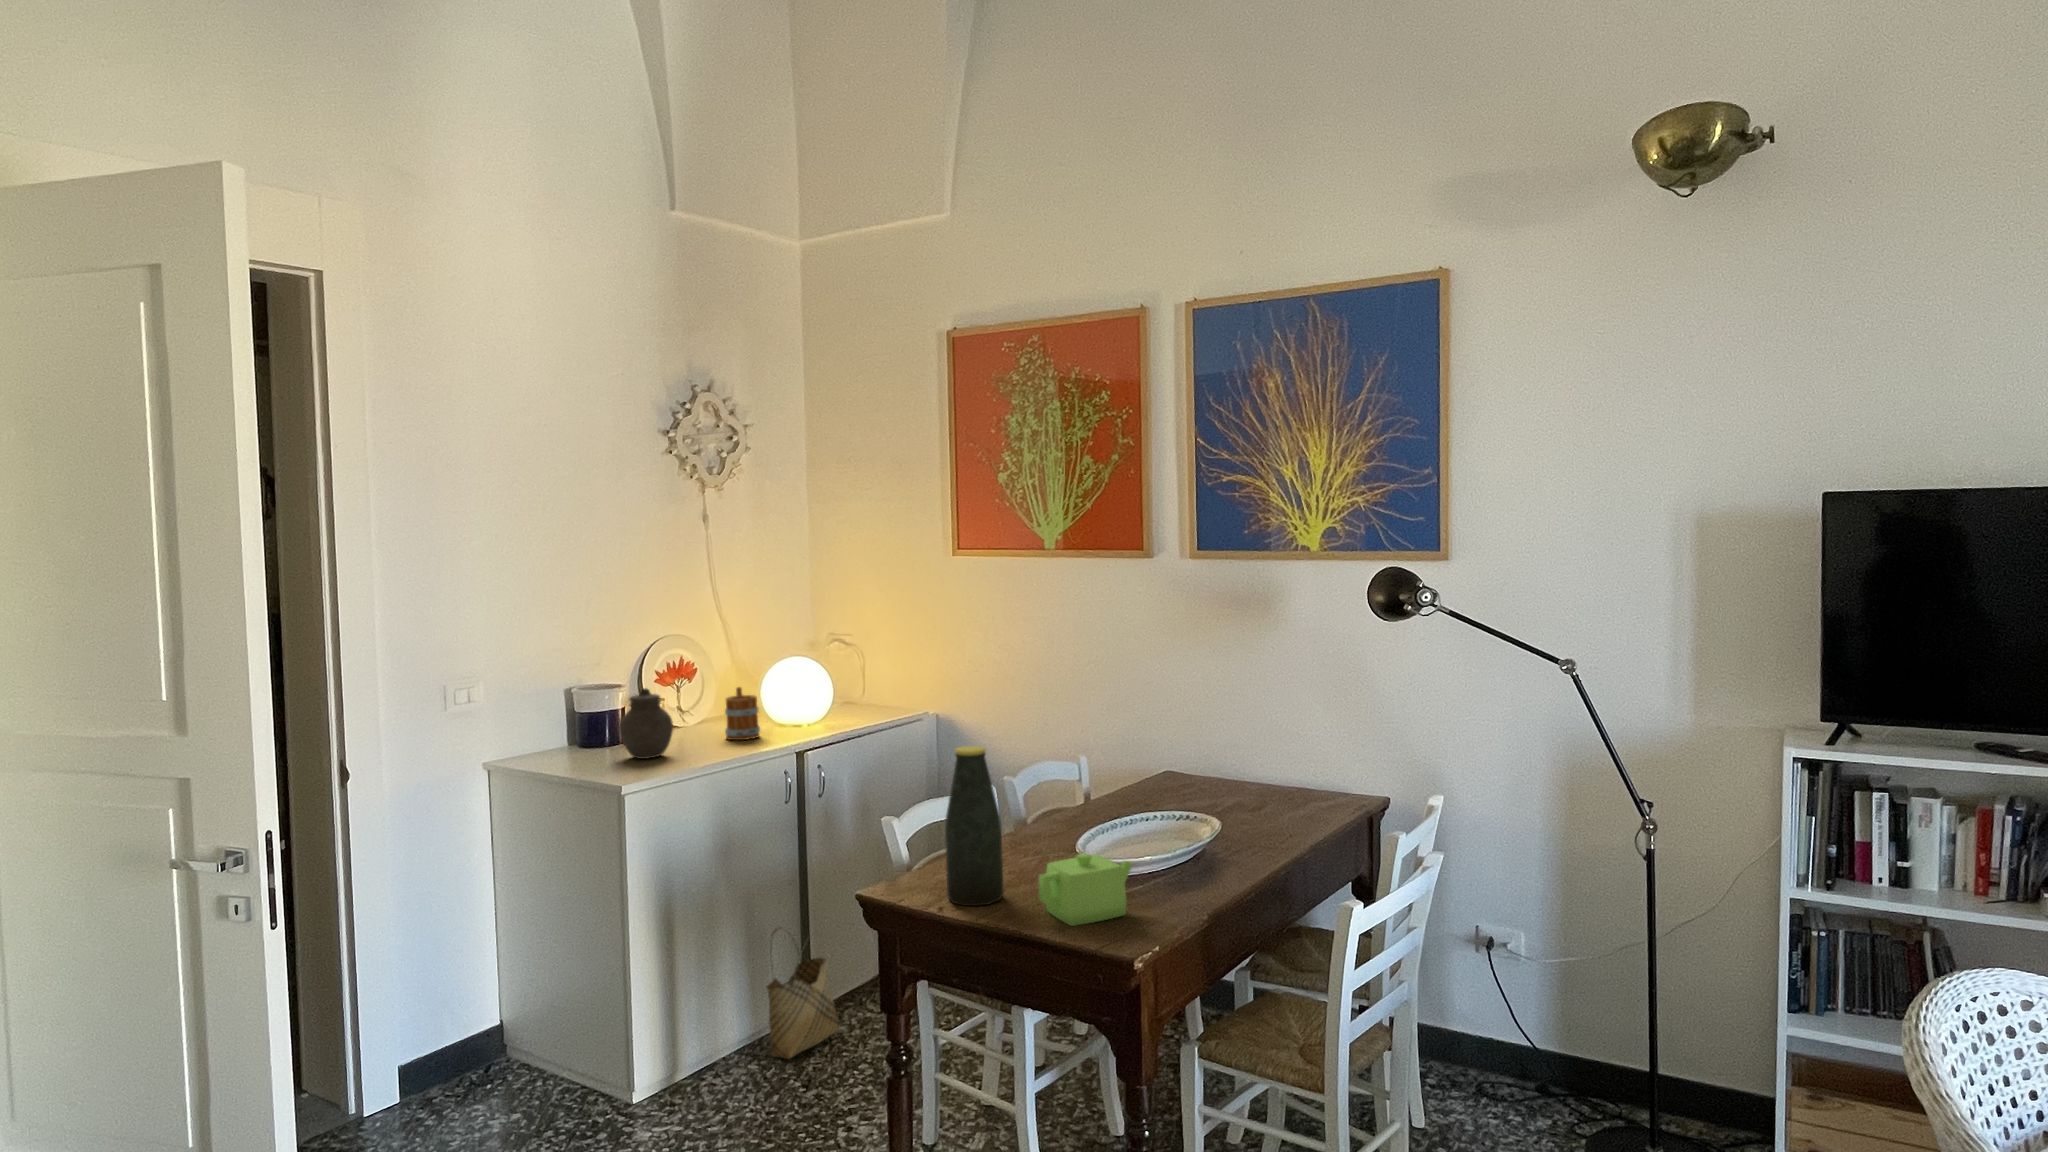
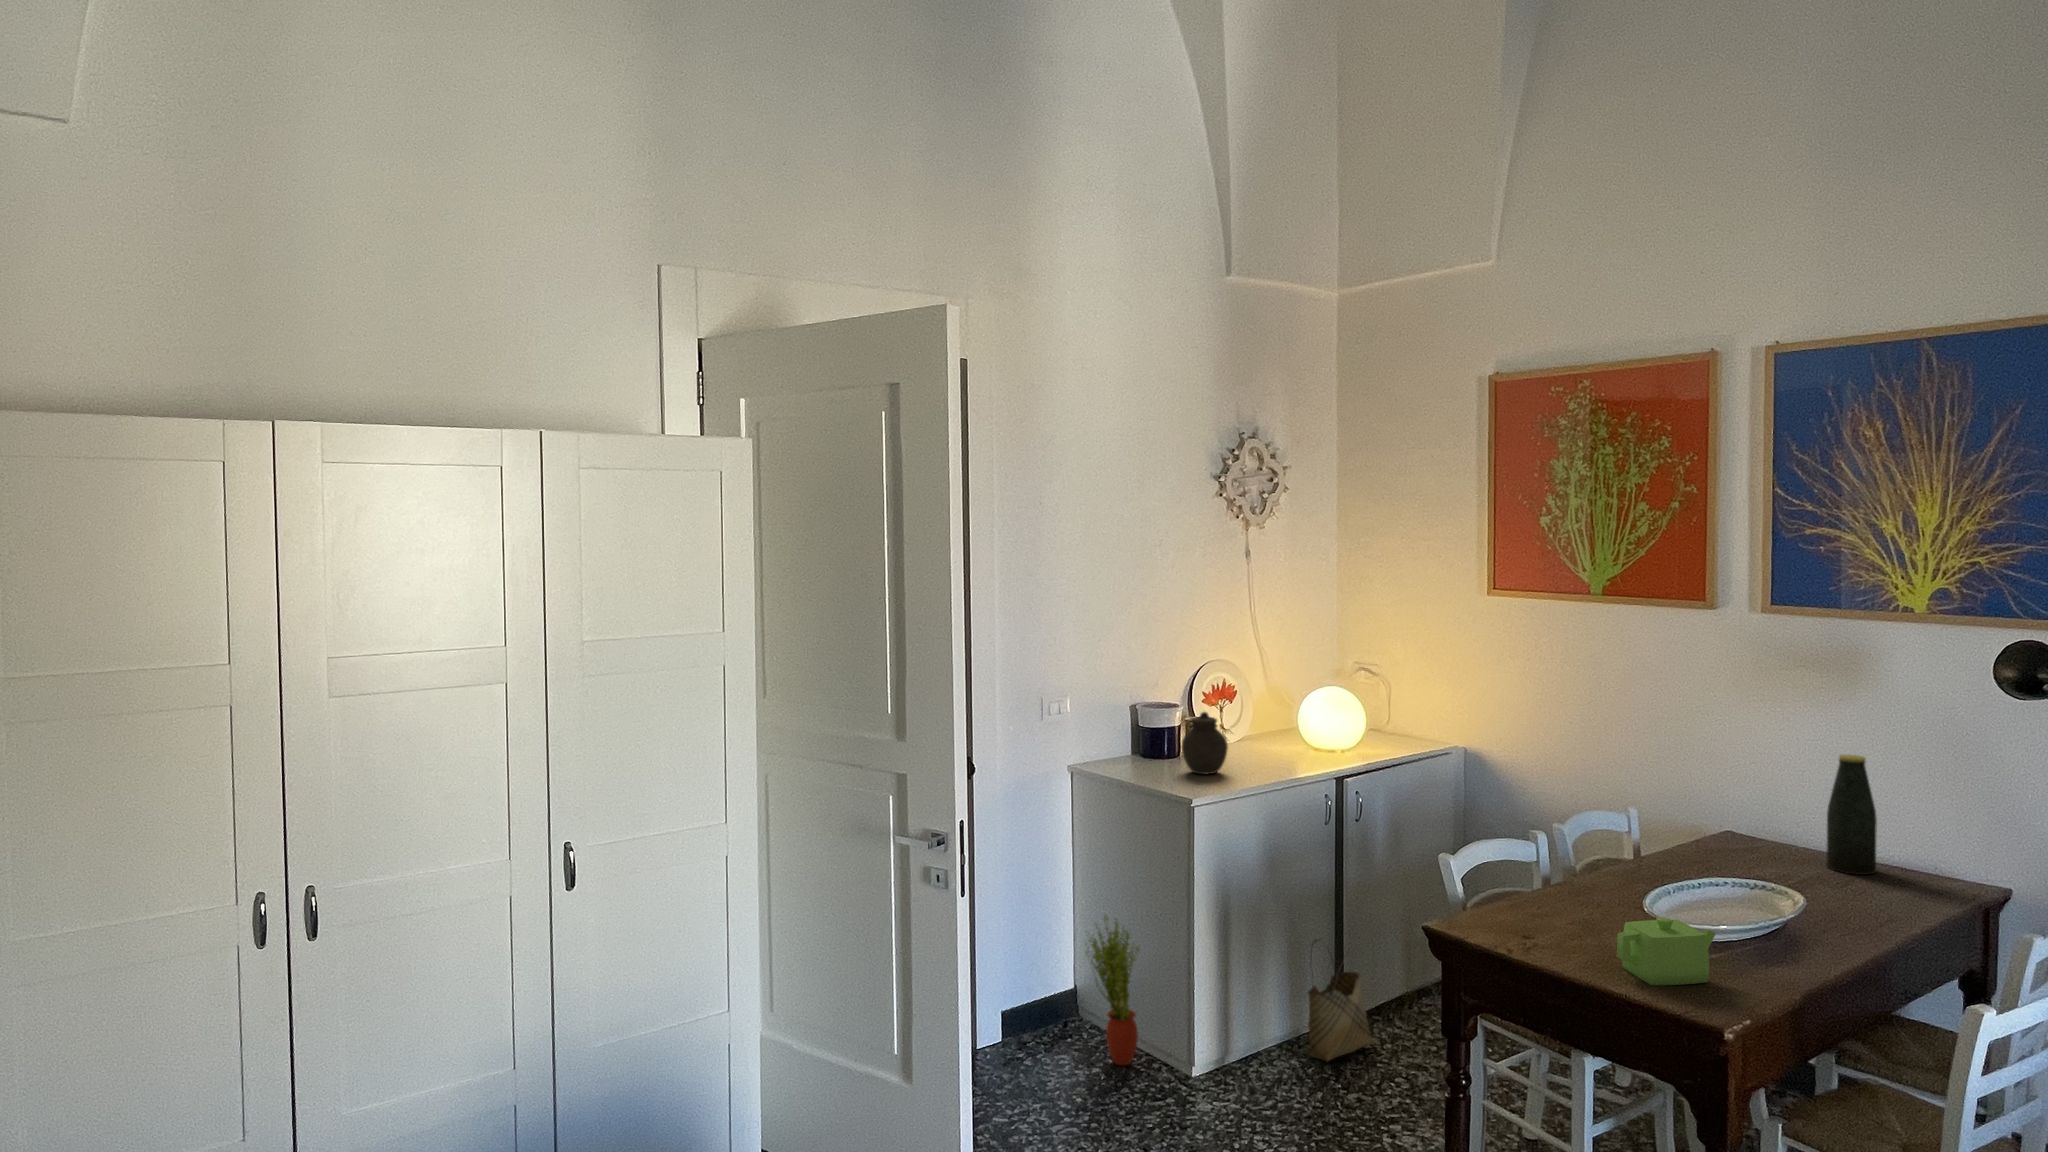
mug: present [725,687,760,740] -> none [1268,713,1300,763]
bottle: present [945,746,1004,906] -> present [1826,755,1877,875]
potted plant: none [499,931,569,1105] -> present [1086,917,1139,1065]

